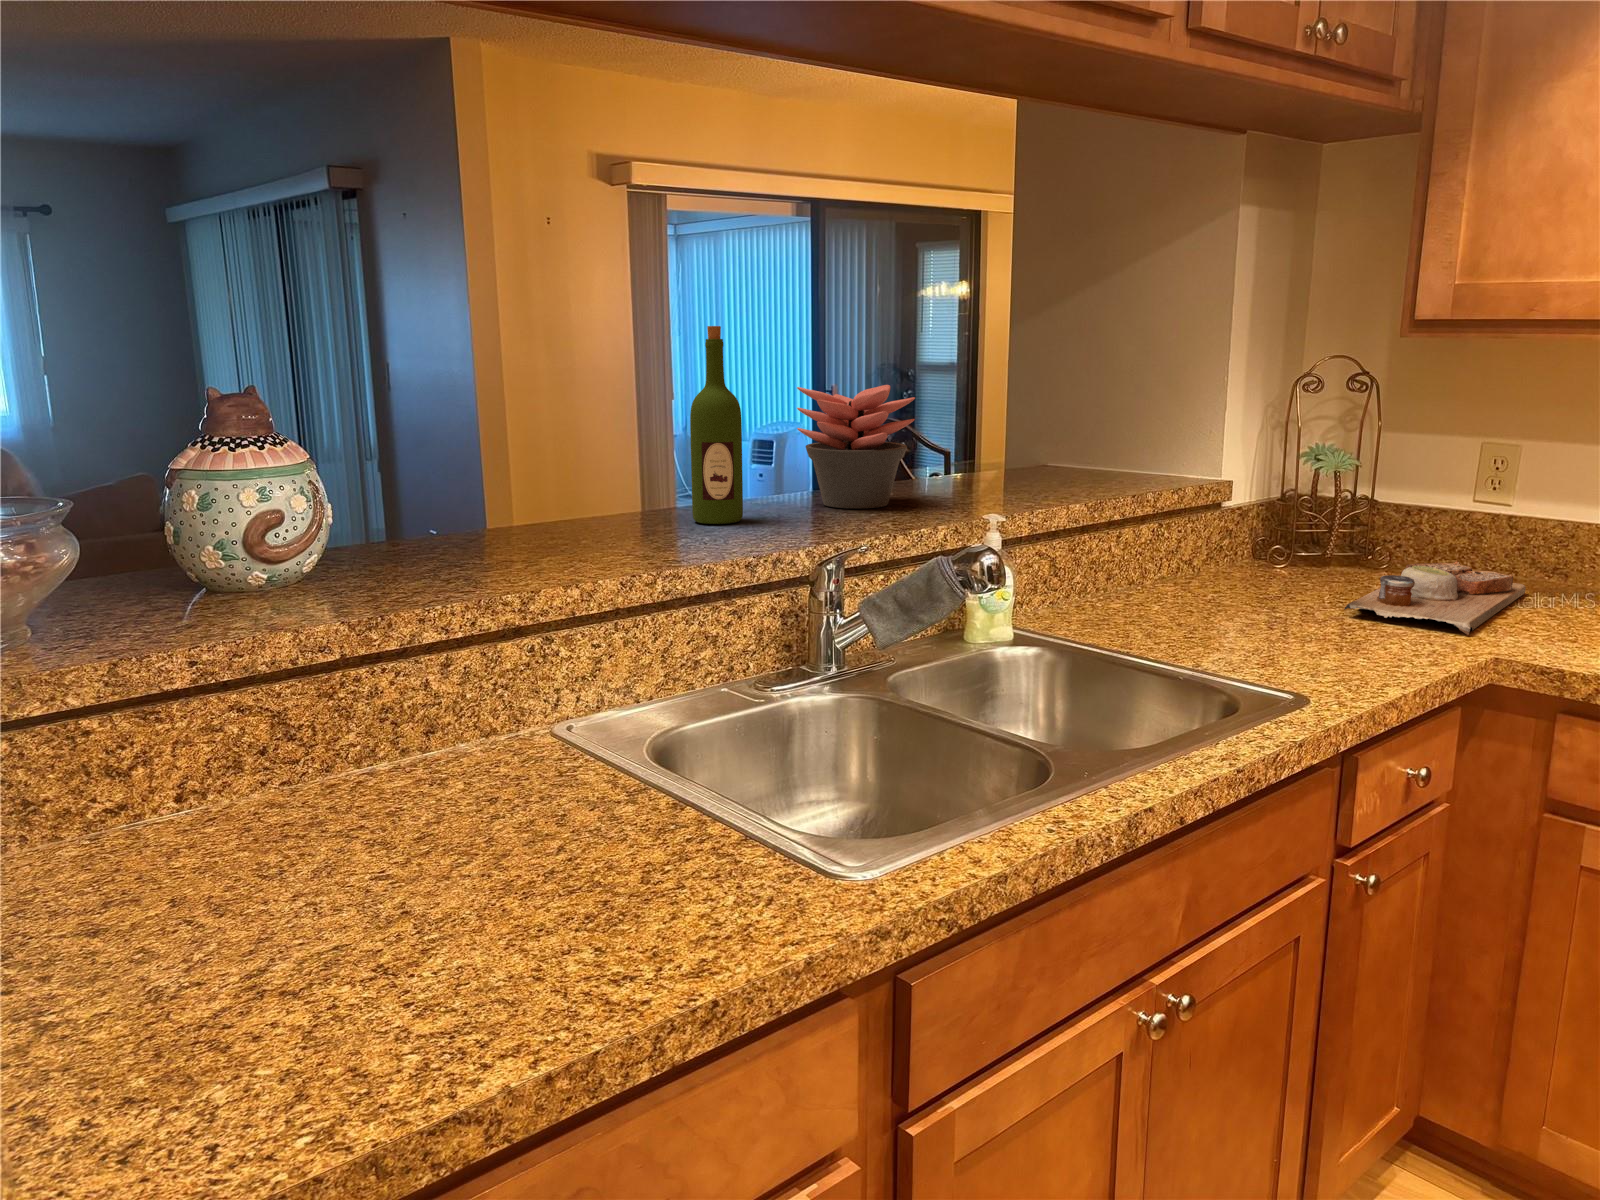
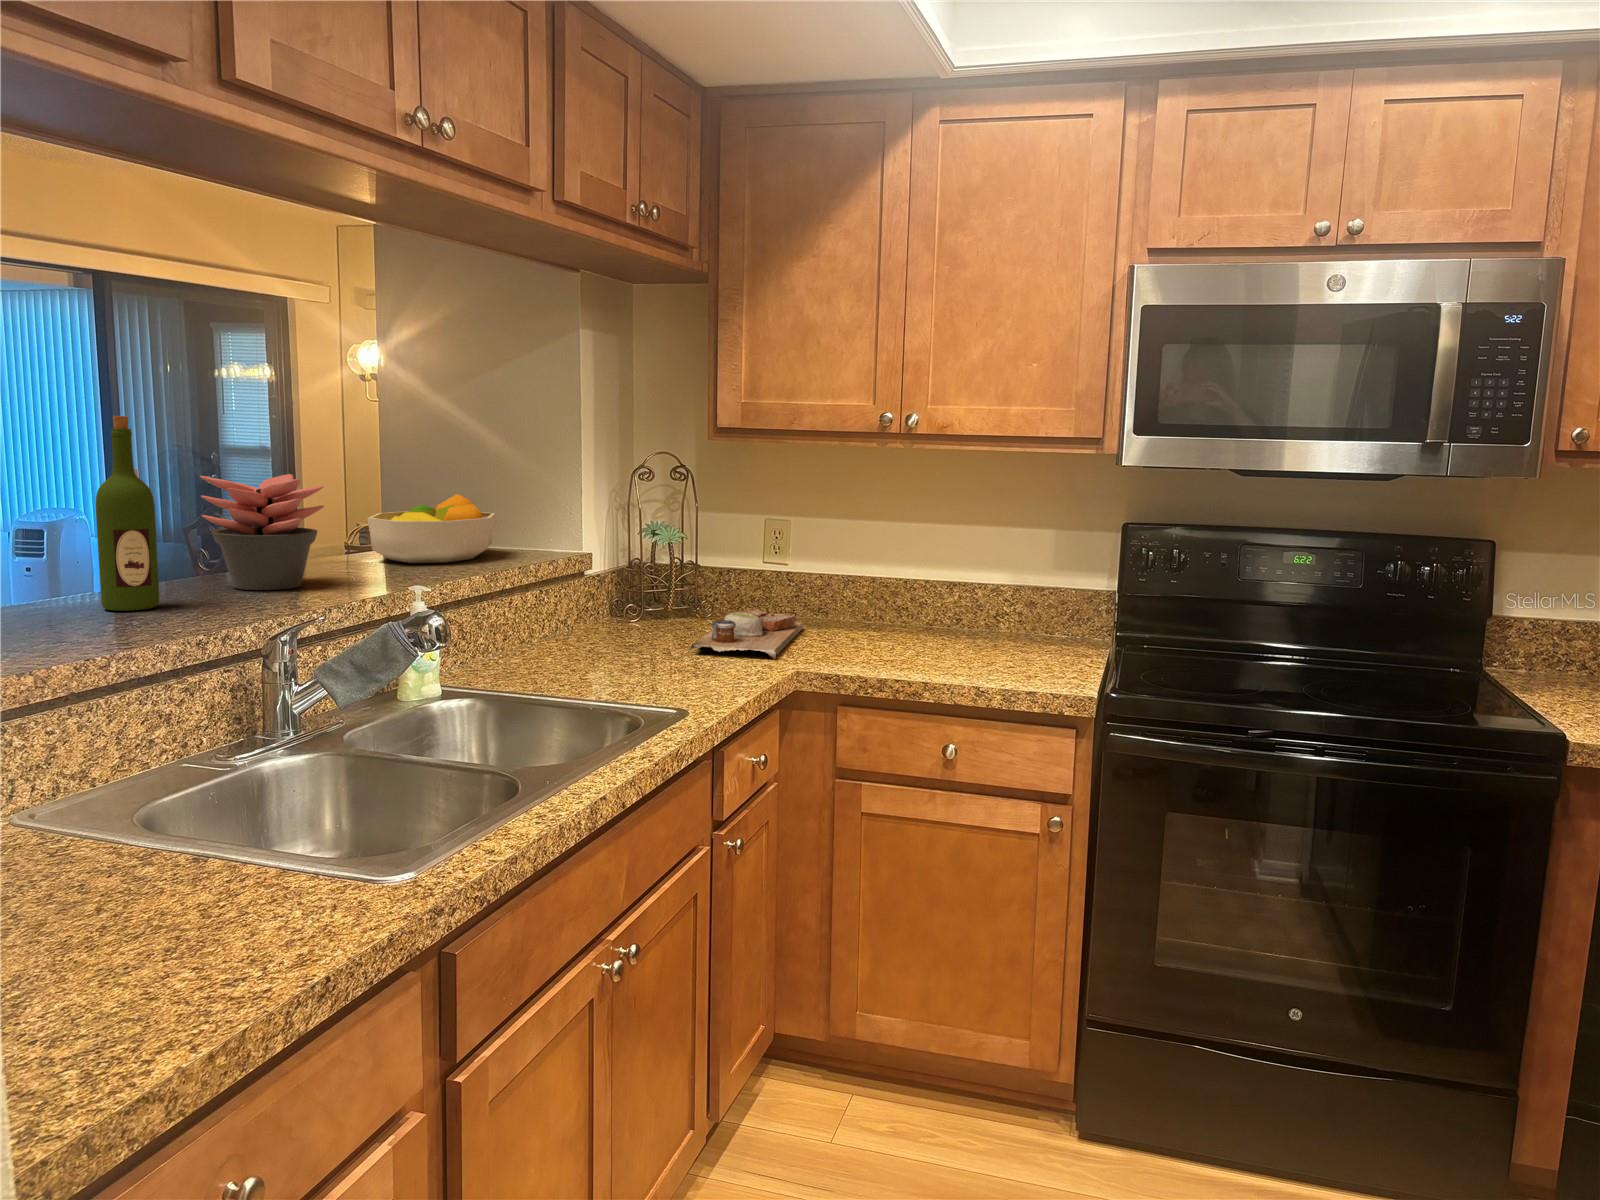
fruit bowl: none [975,406,1120,485] -> present [367,494,495,563]

